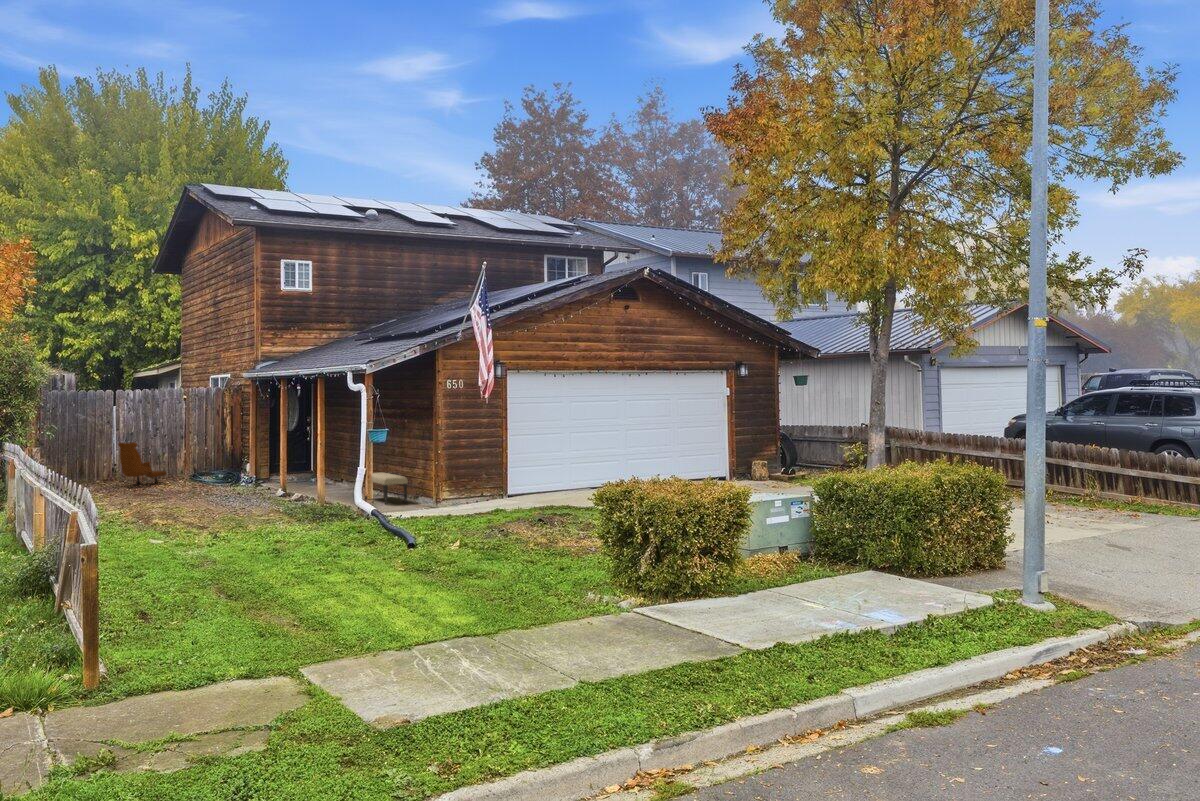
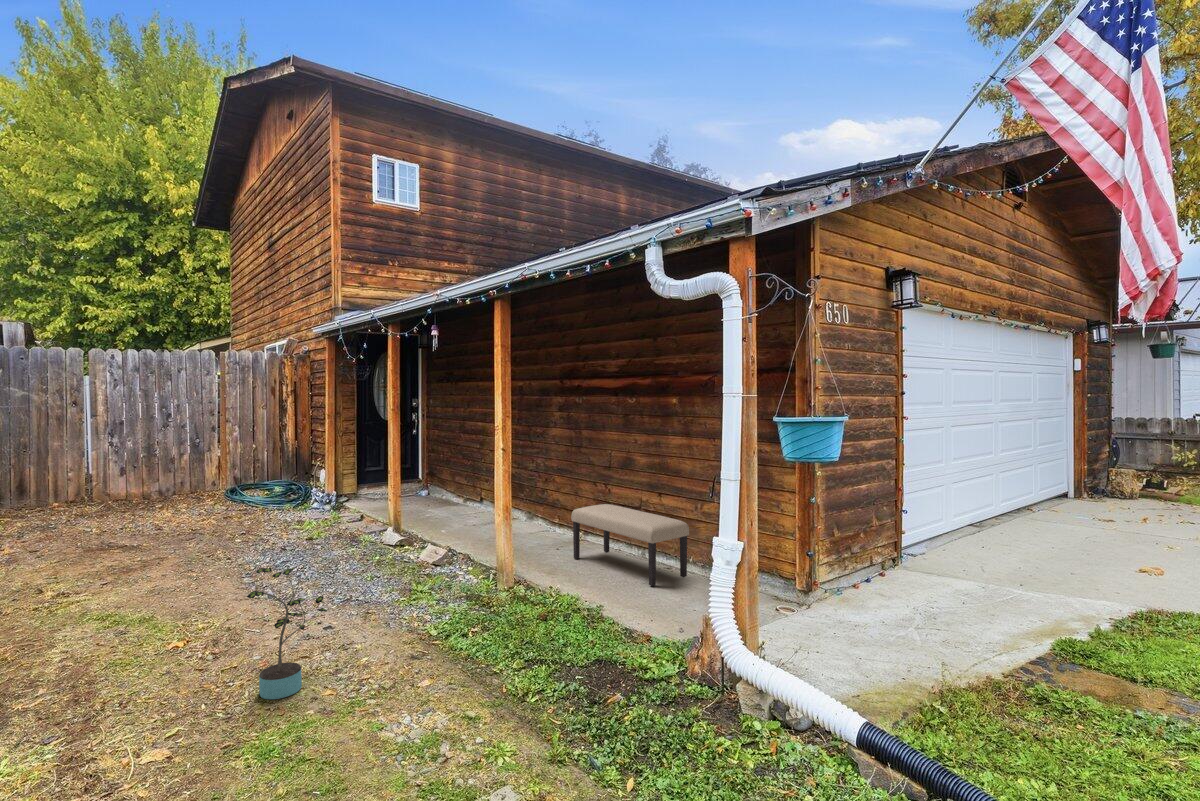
lounge chair: present [118,442,167,486] -> none [86,440,184,521]
potted plant: none [215,478,240,519] -> present [247,567,327,699]

